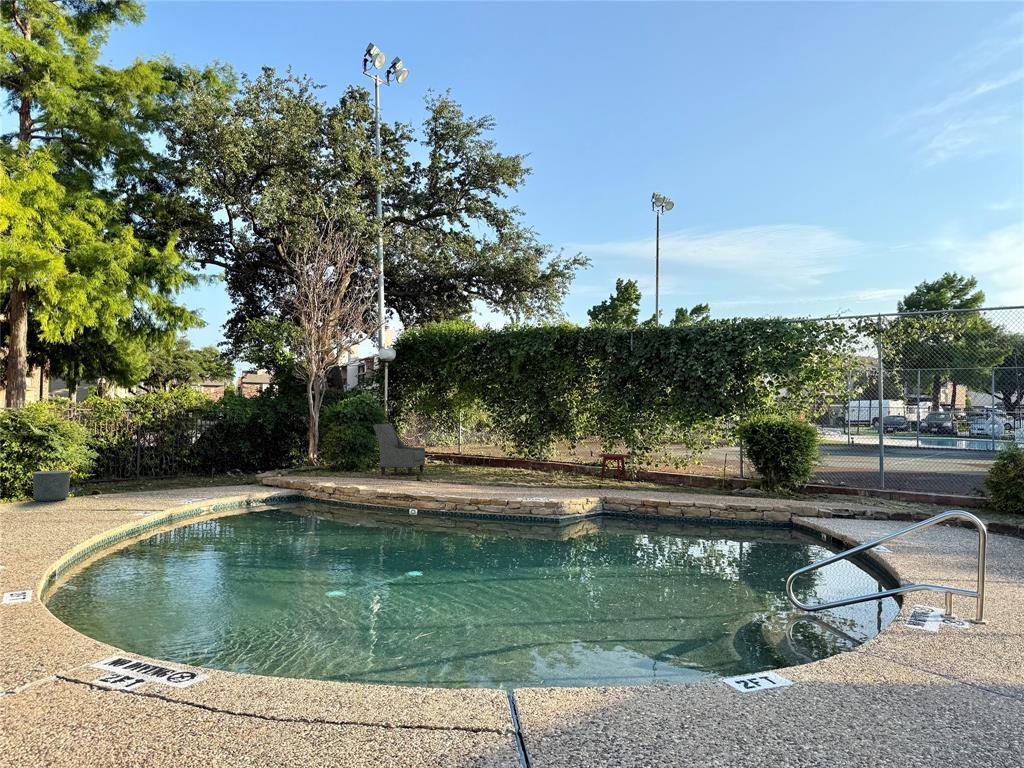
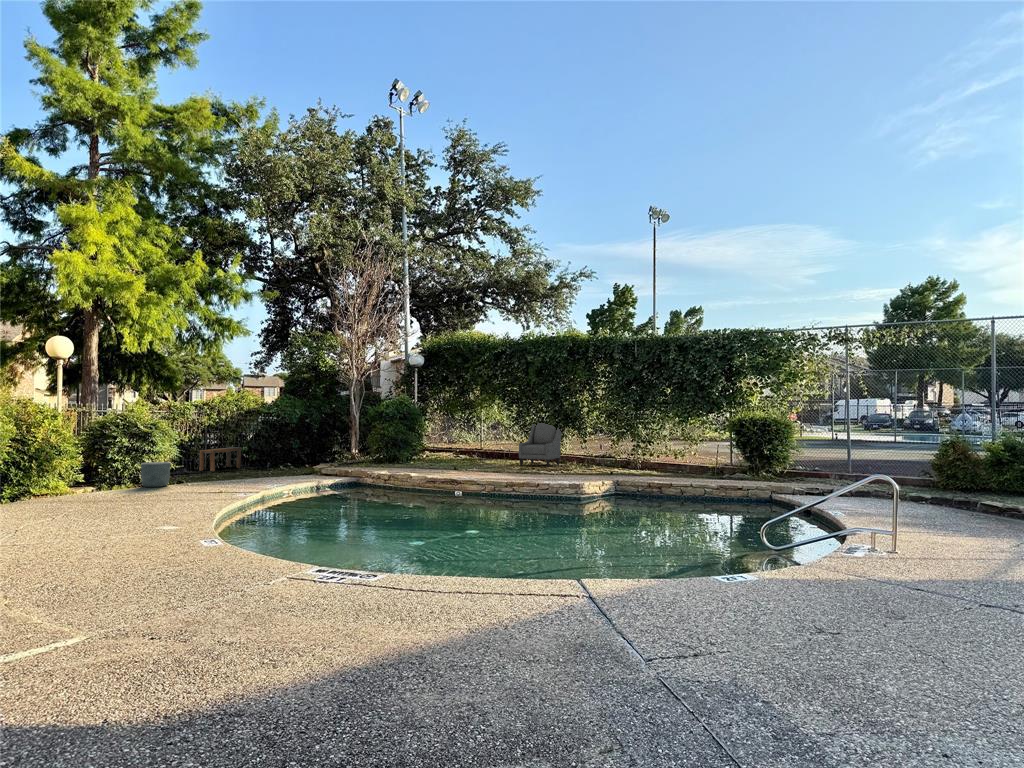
chair: present [373,423,425,476] -> present [519,423,561,467]
bench: none [125,452,177,480] -> present [199,447,242,471]
side table: present [598,454,631,483] -> none [609,446,637,471]

